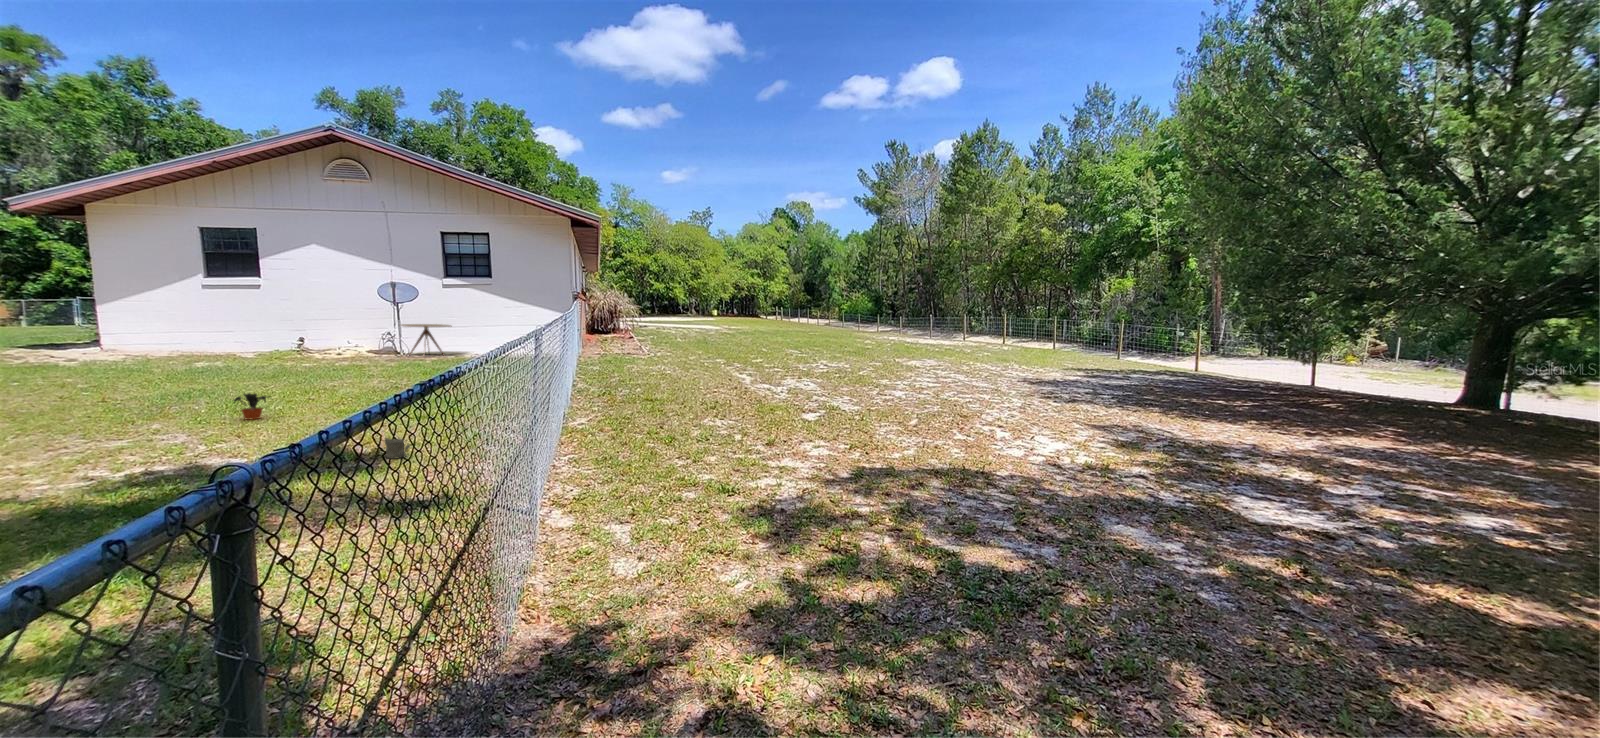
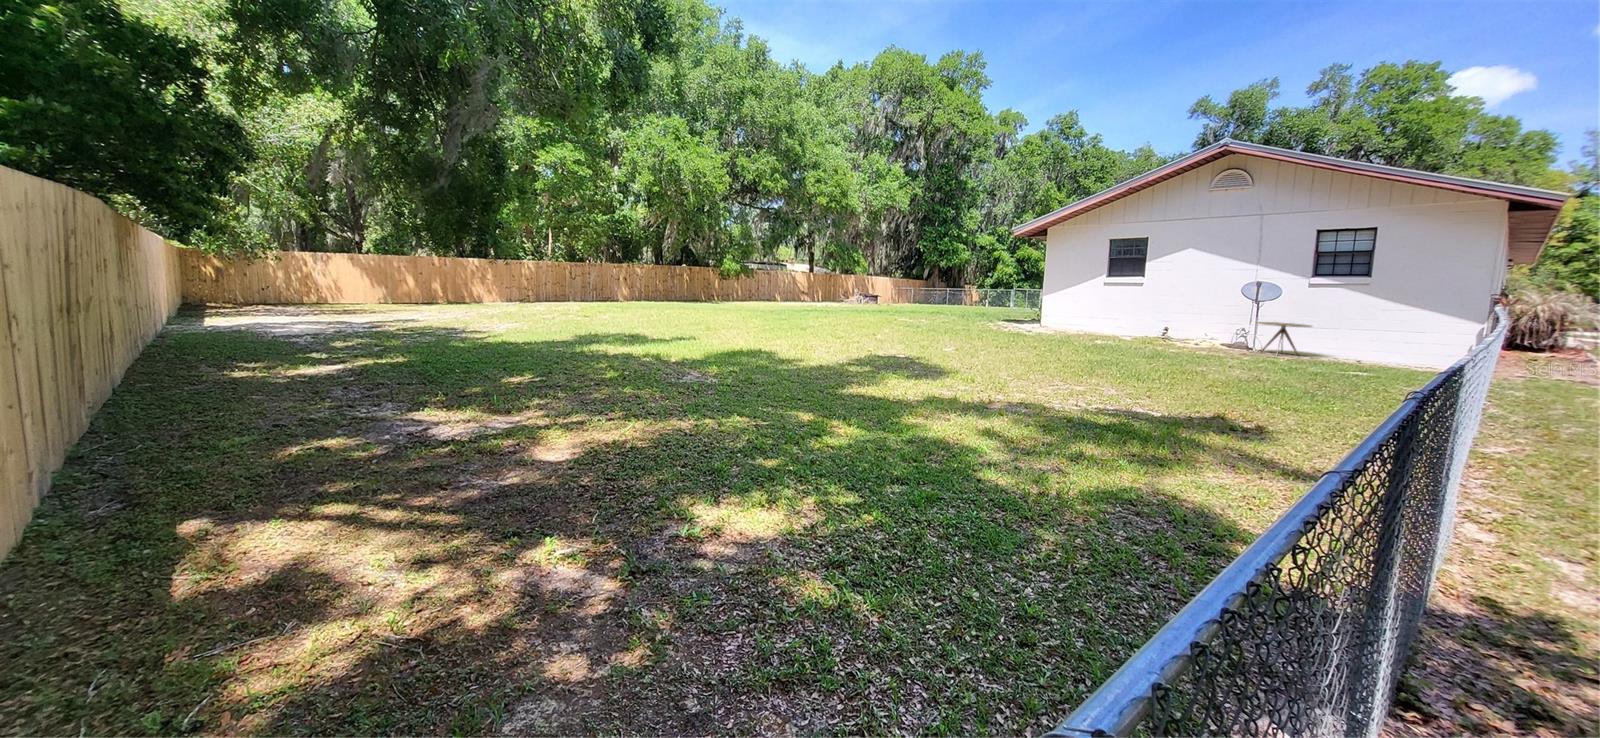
potted plant: present [233,393,268,420] -> none [1136,371,1165,392]
watering can: present [385,438,410,459] -> none [1268,429,1299,449]

